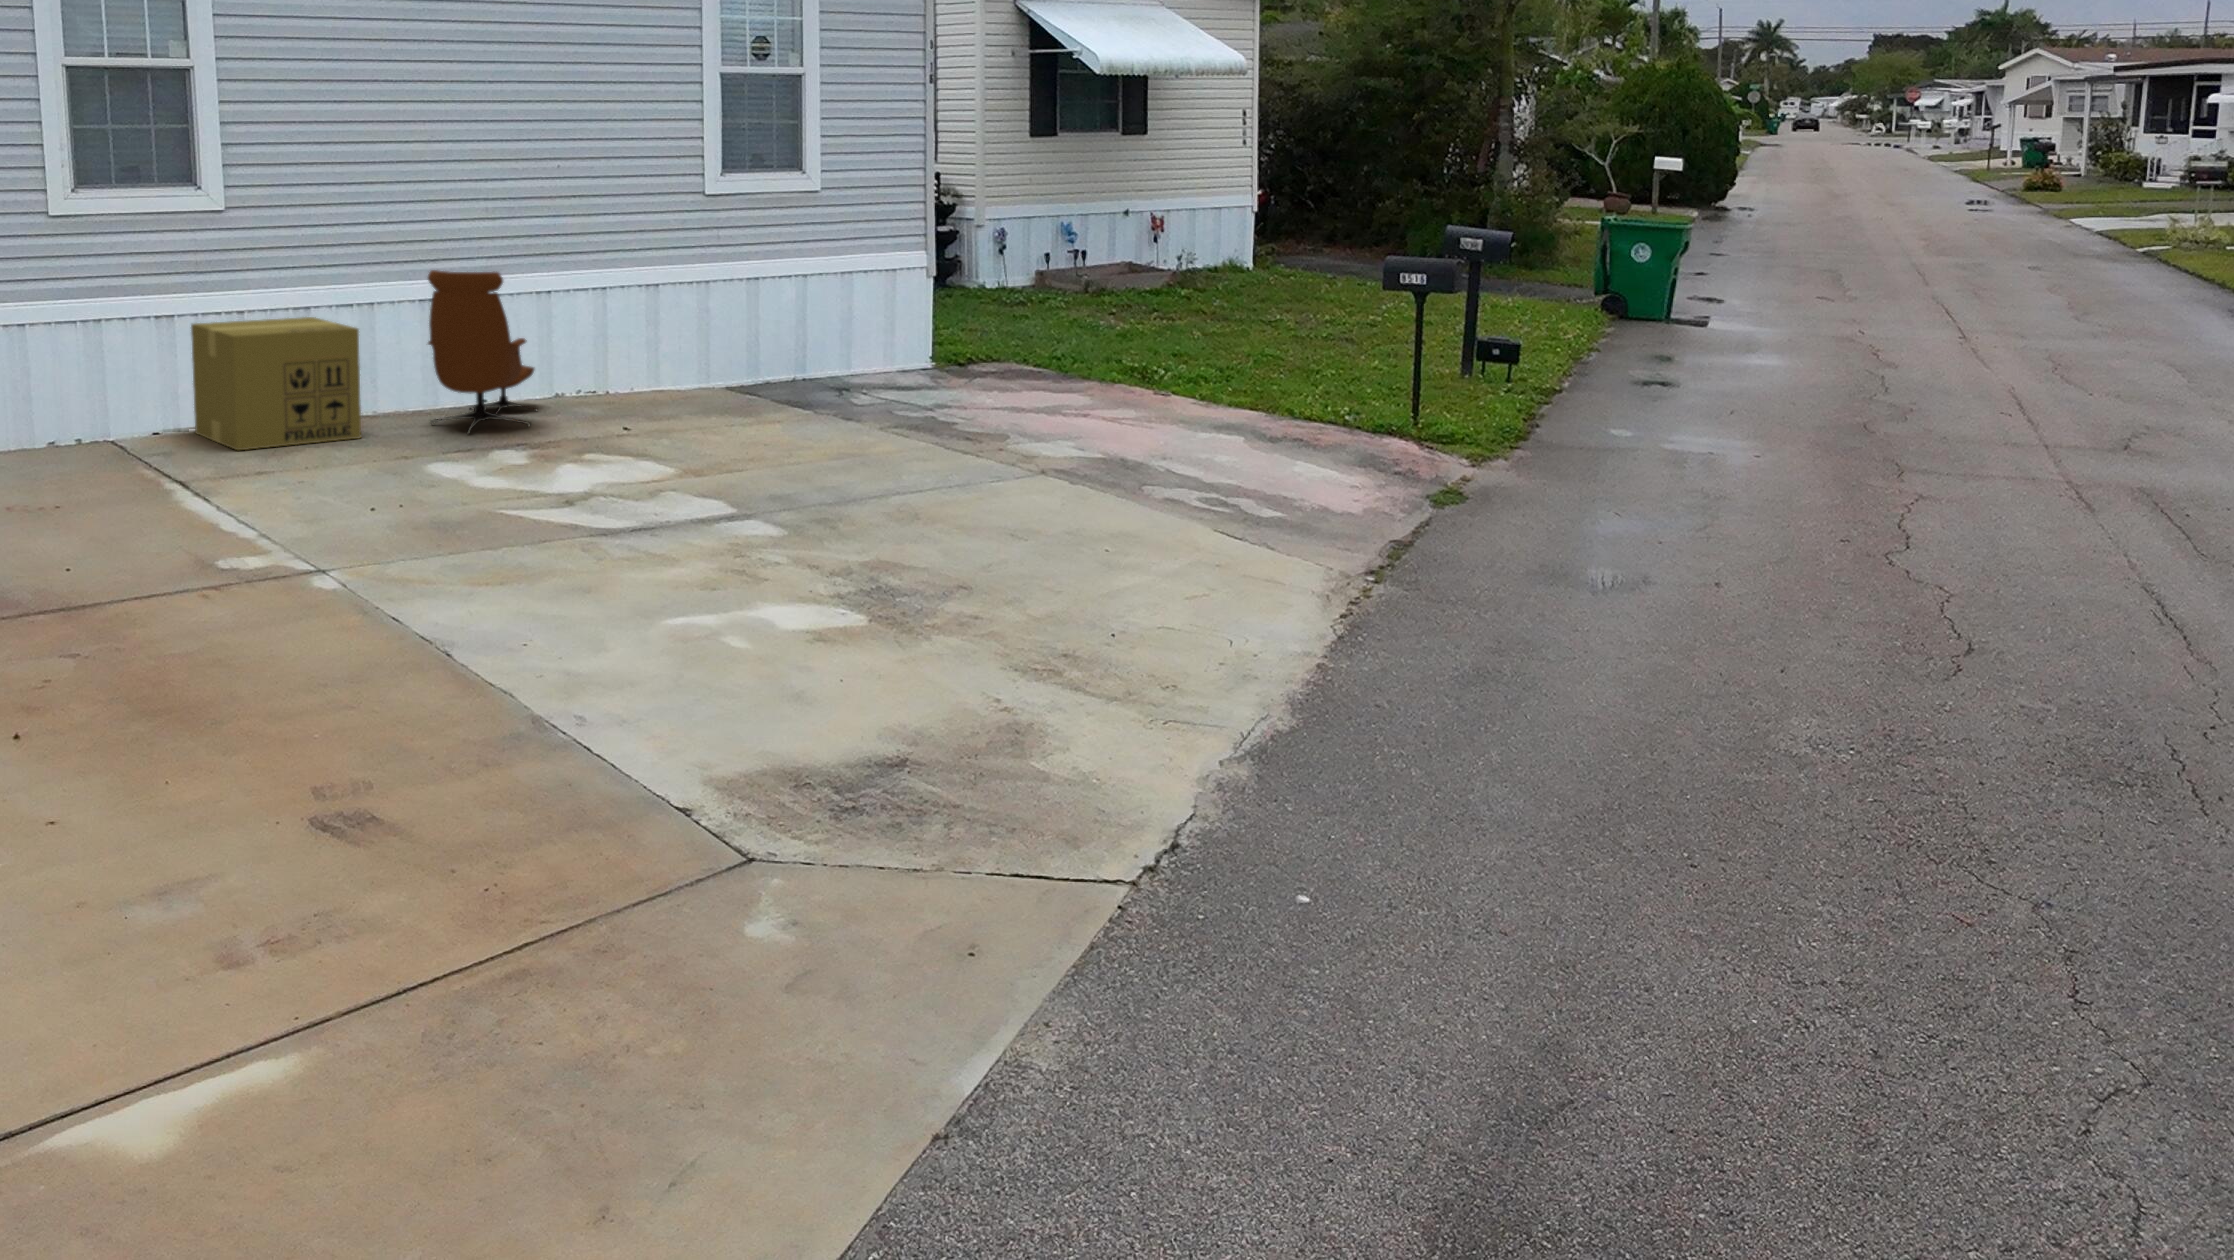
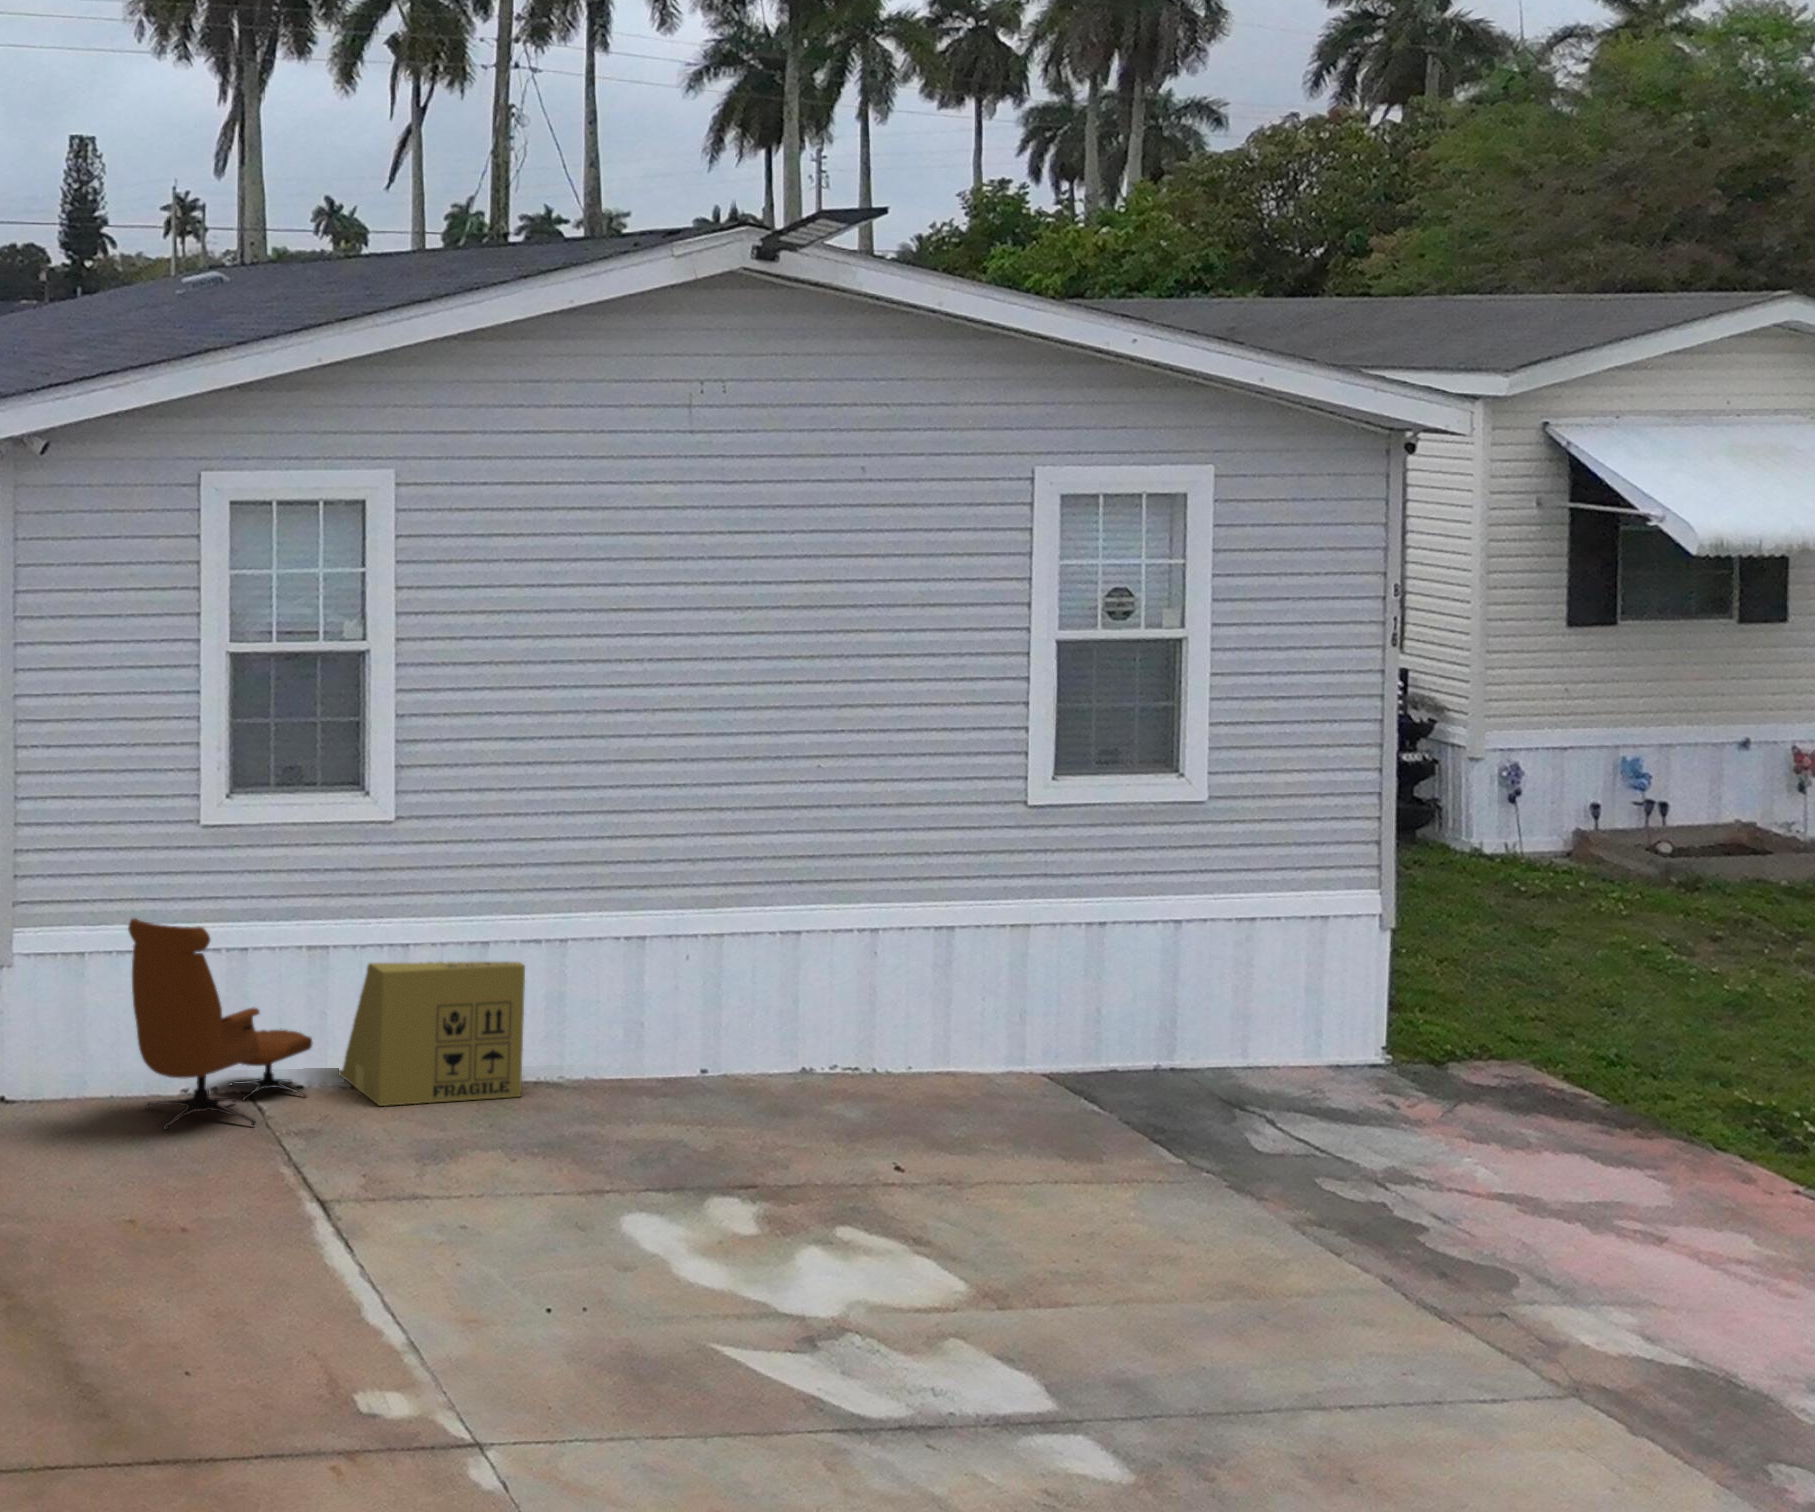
lounge chair: present [428,270,534,433] -> present [128,918,312,1130]

